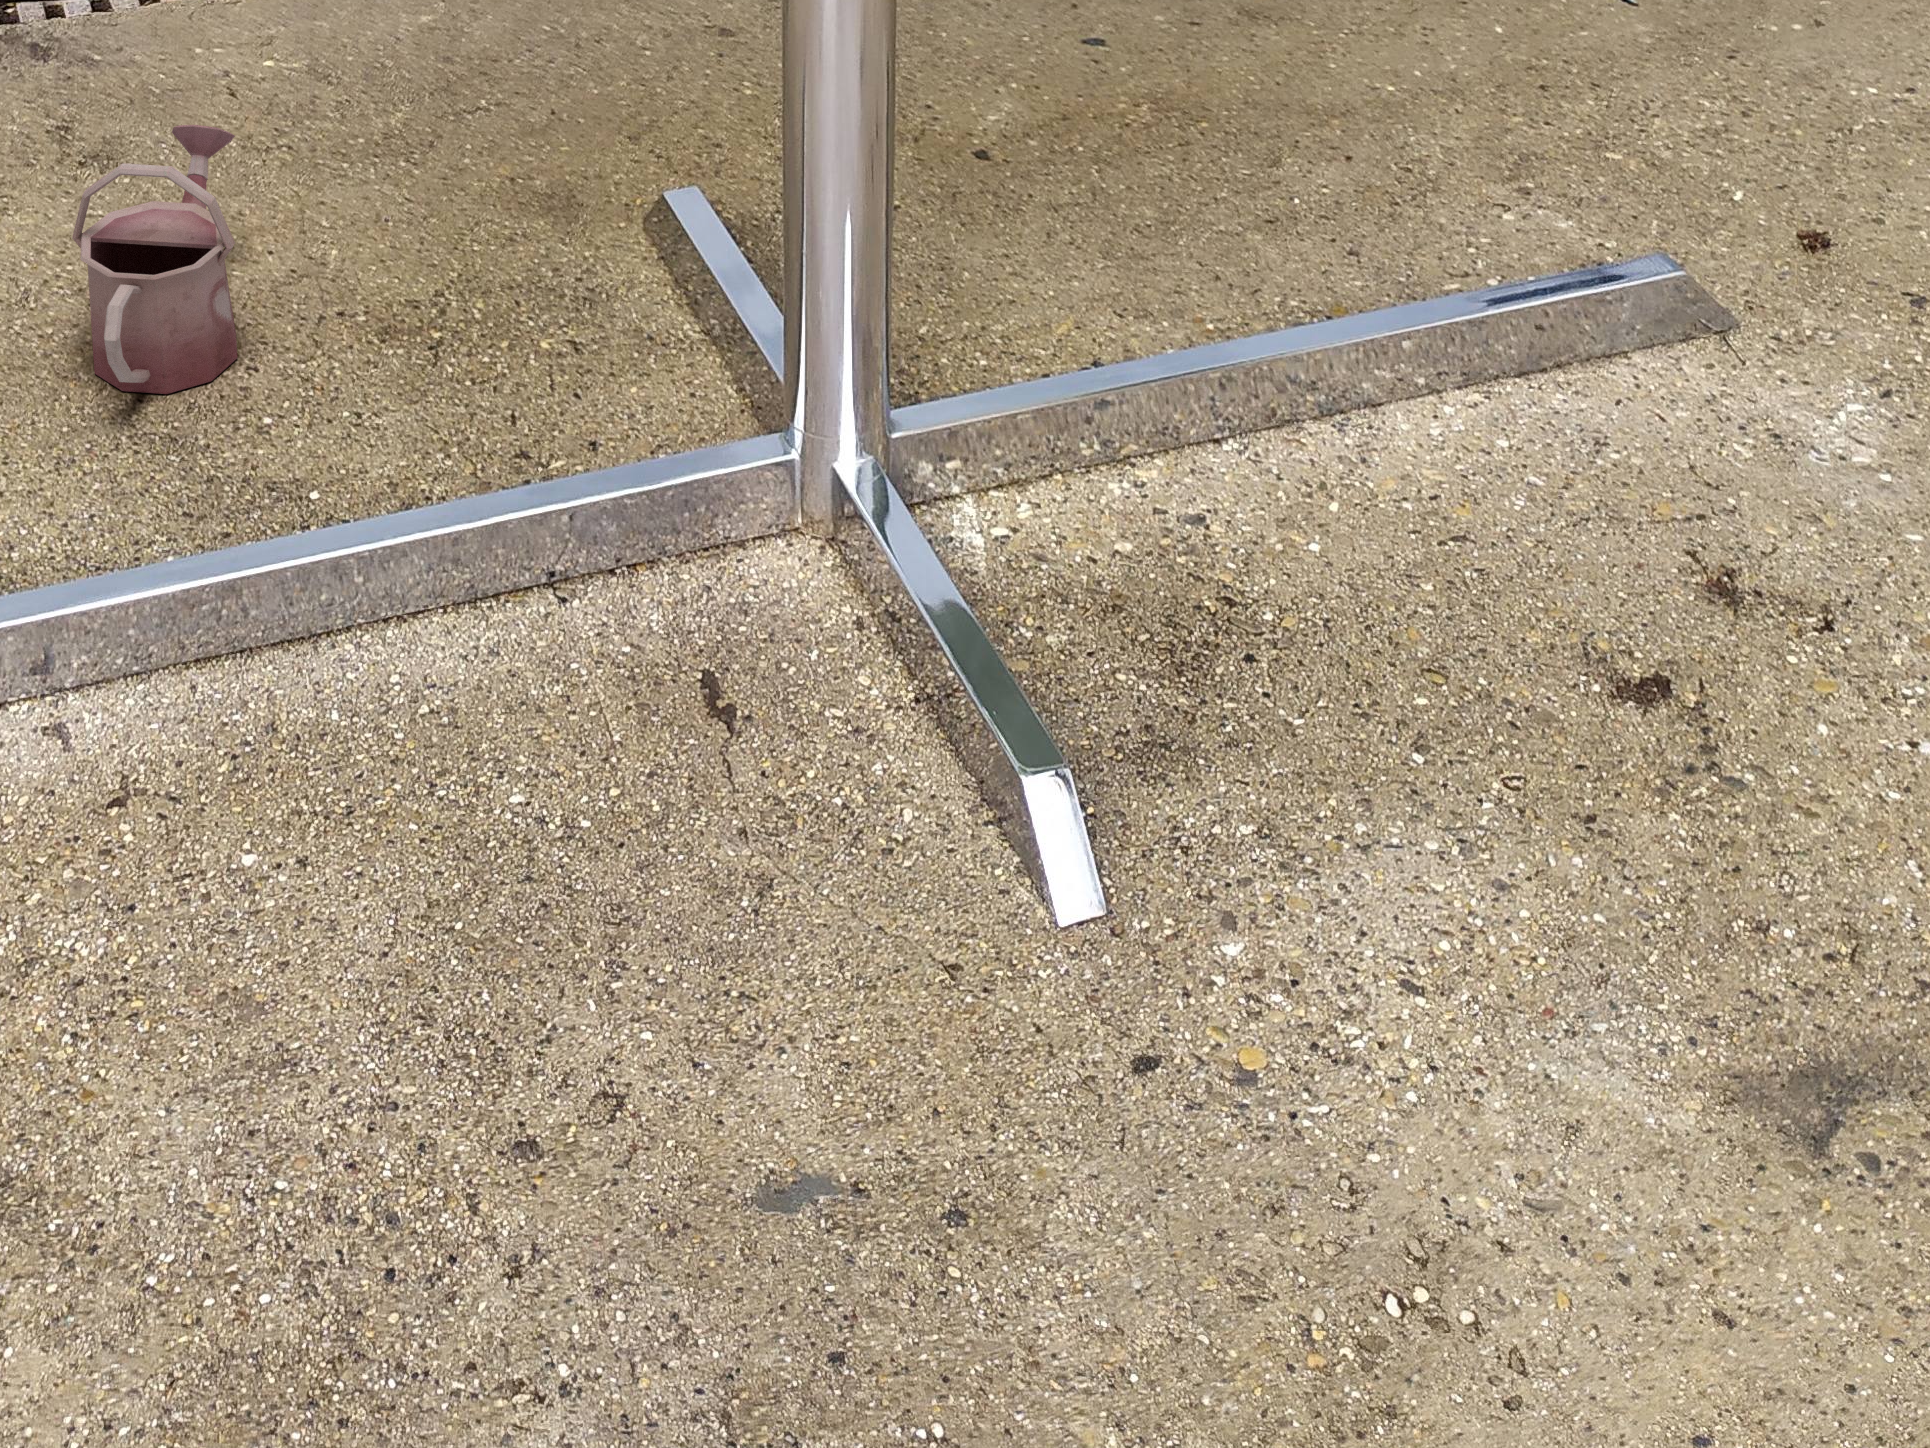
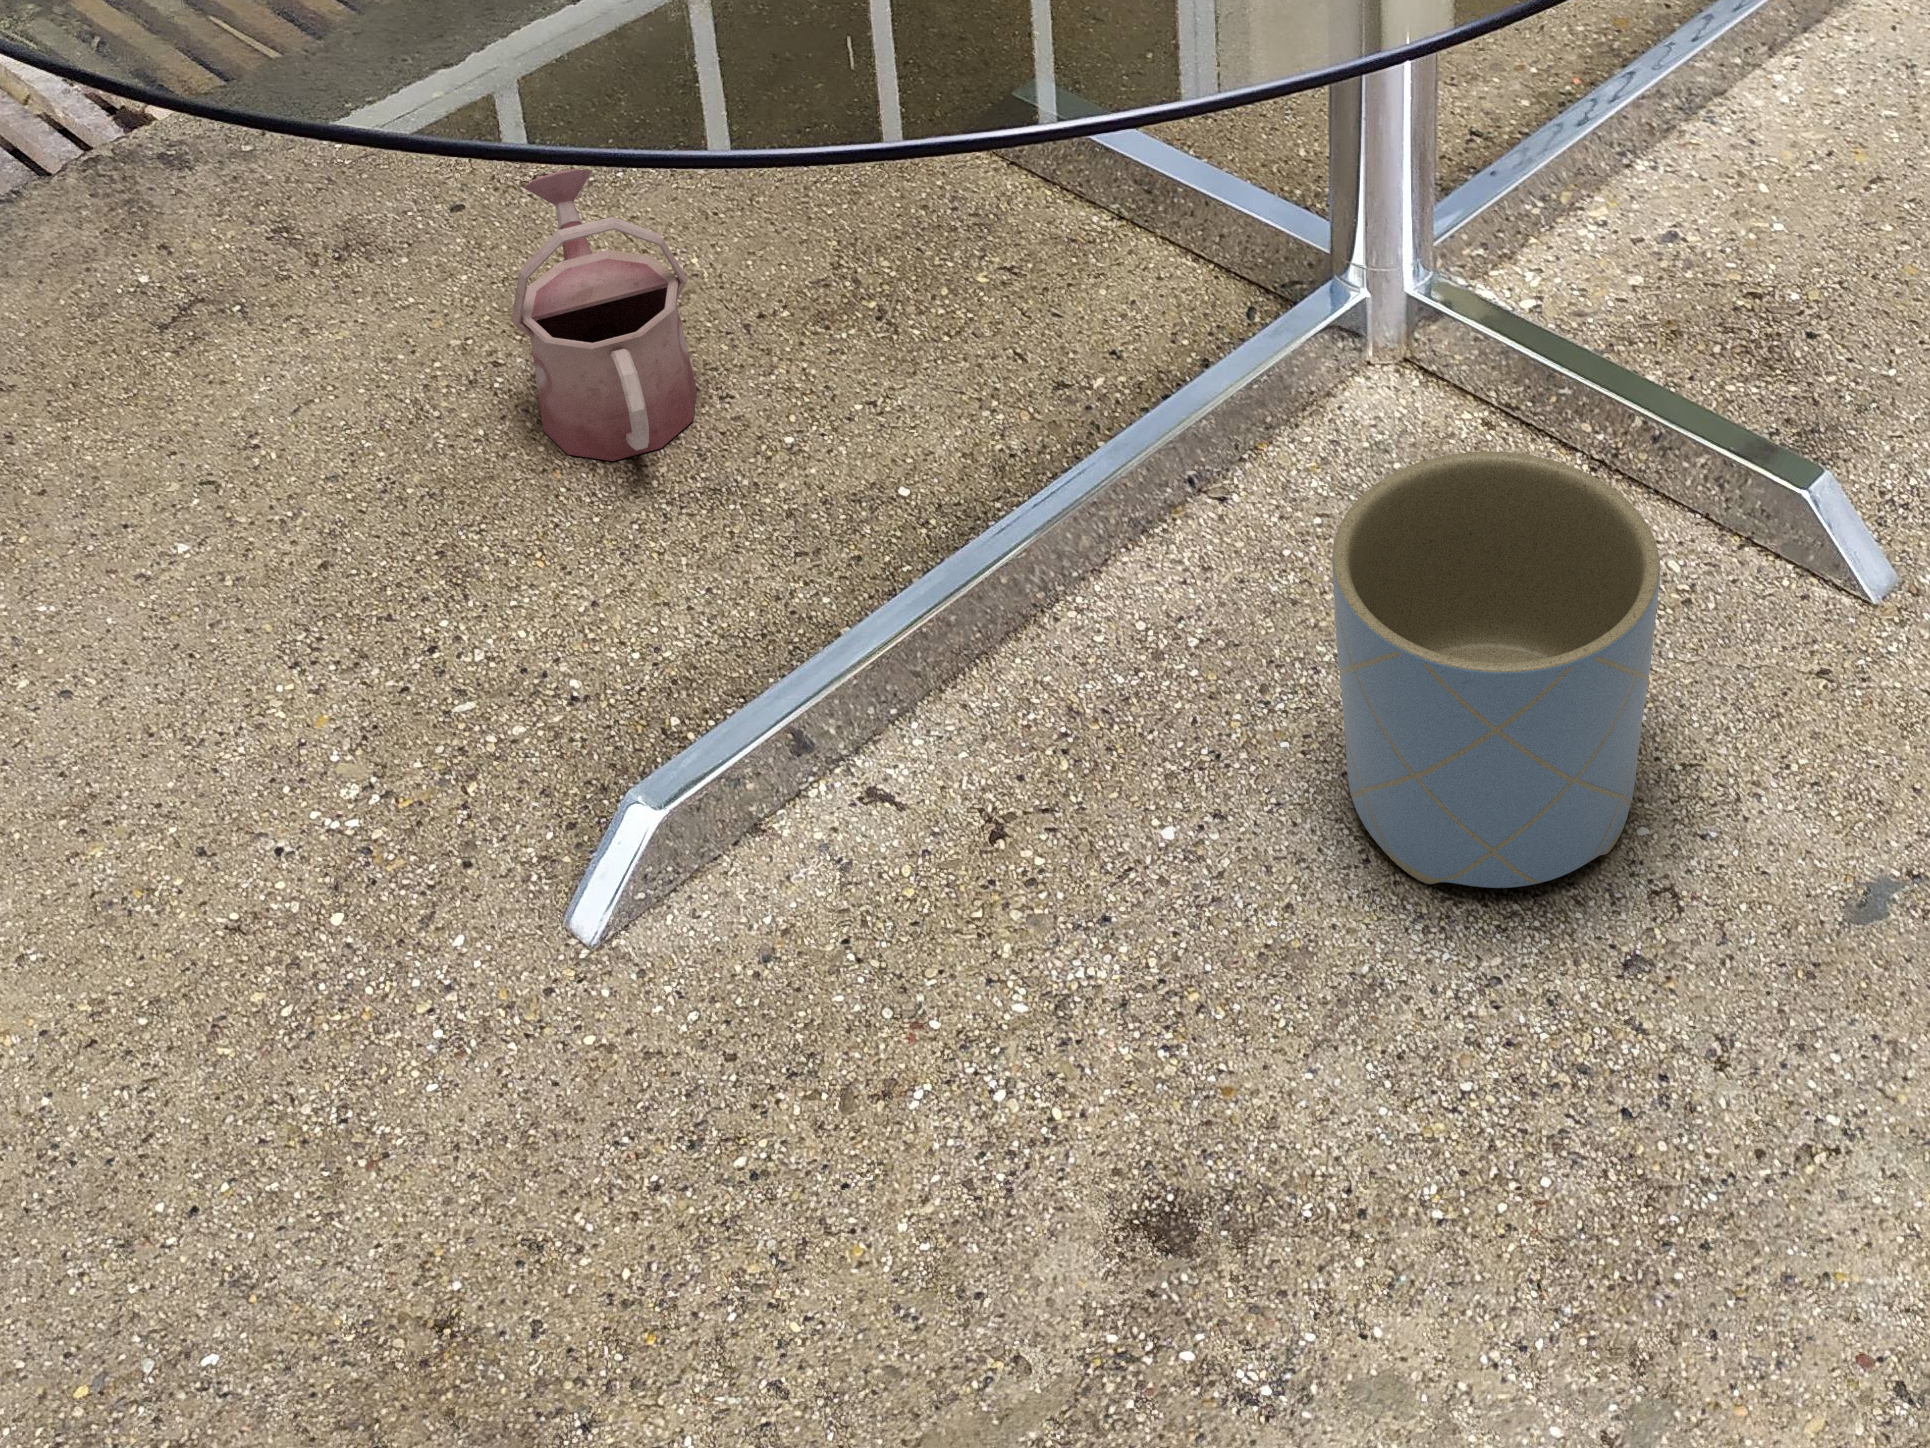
planter: none [364,580,700,1041] -> present [1332,451,1660,888]

